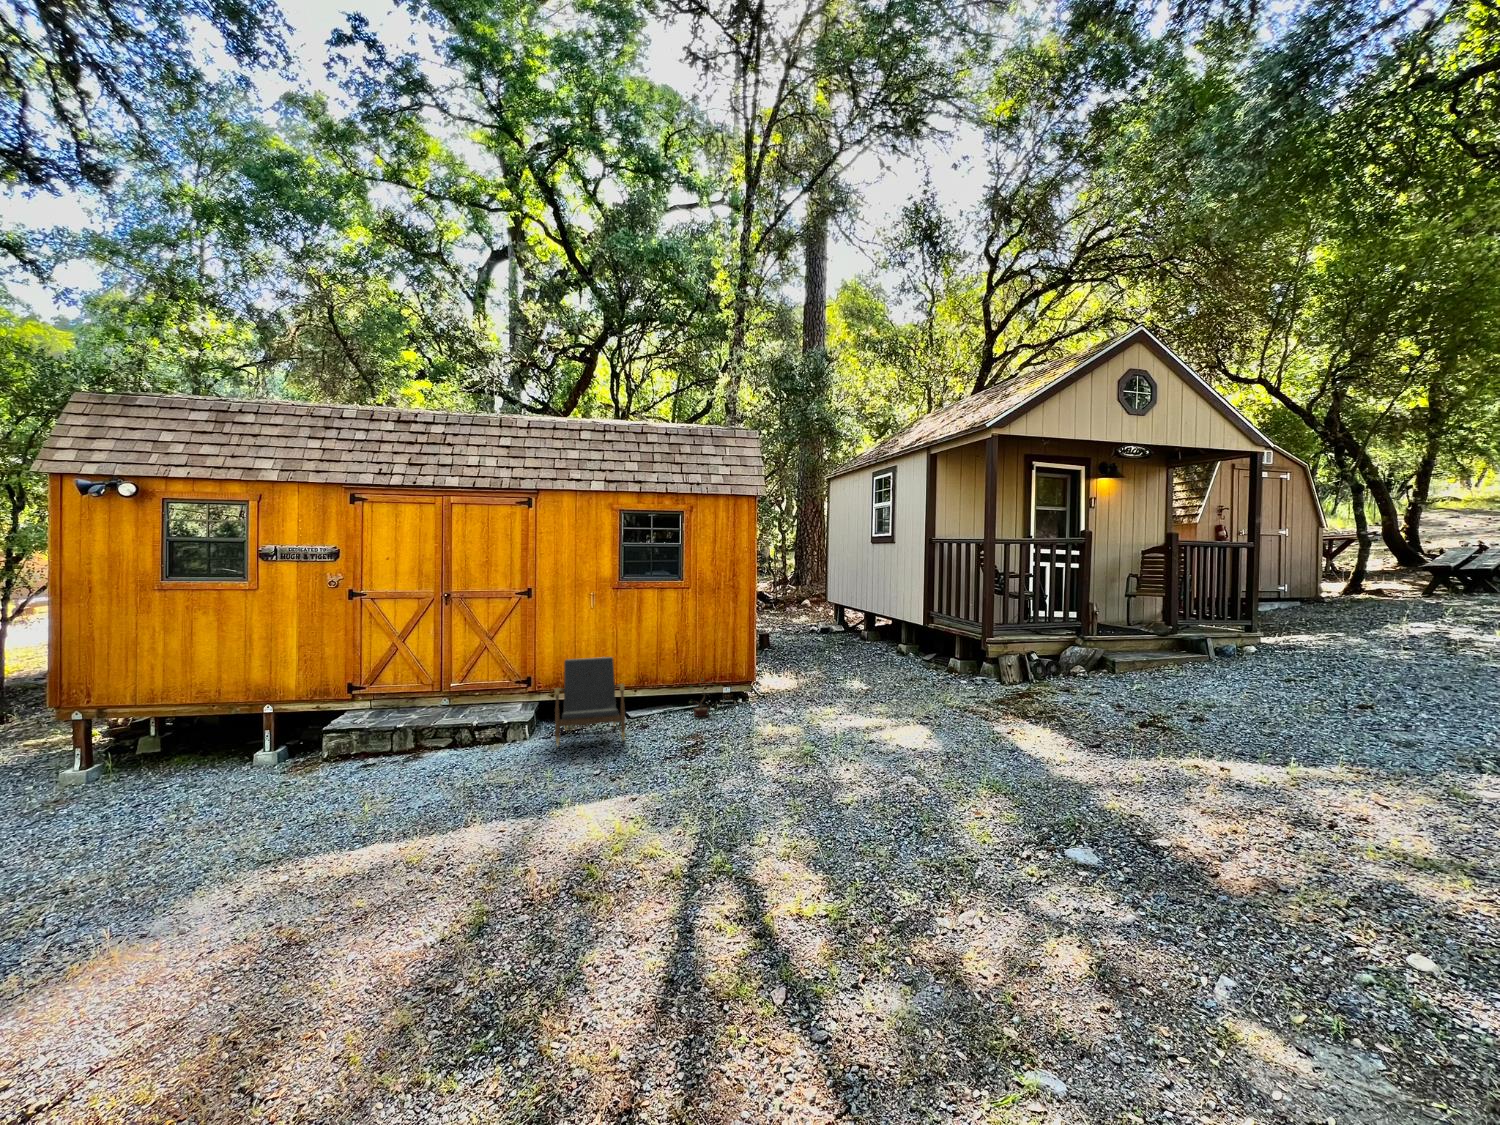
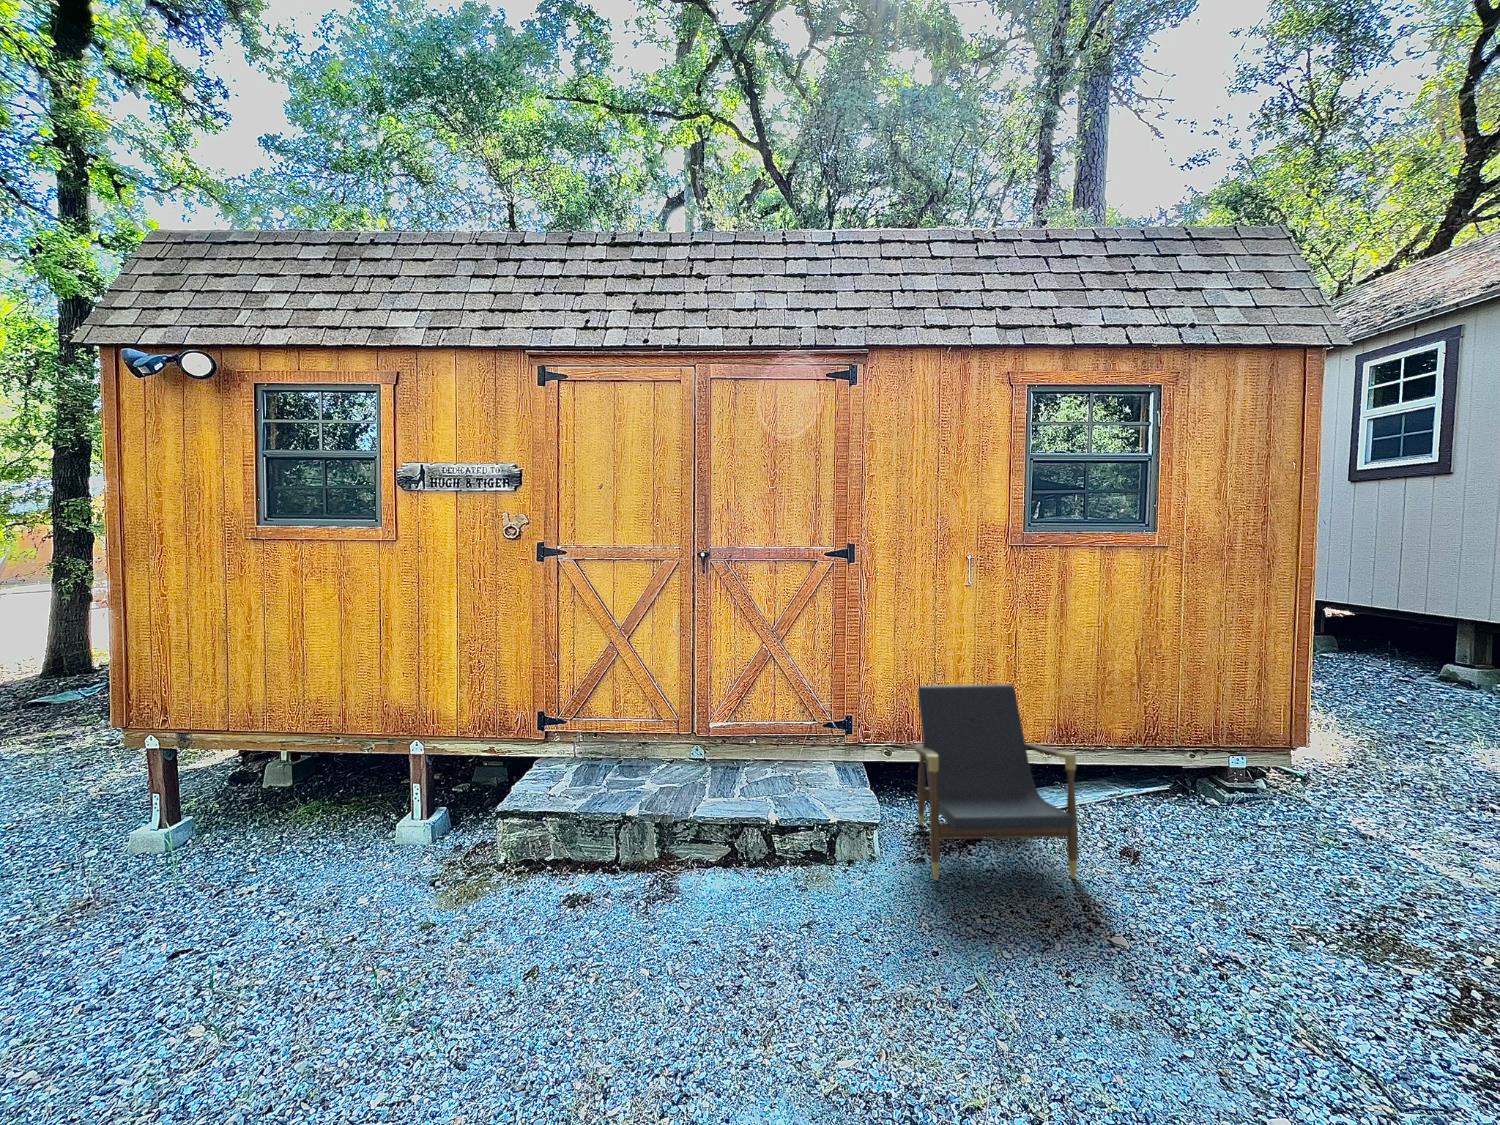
potted plant: present [690,679,716,716] -> none [1166,733,1248,816]

